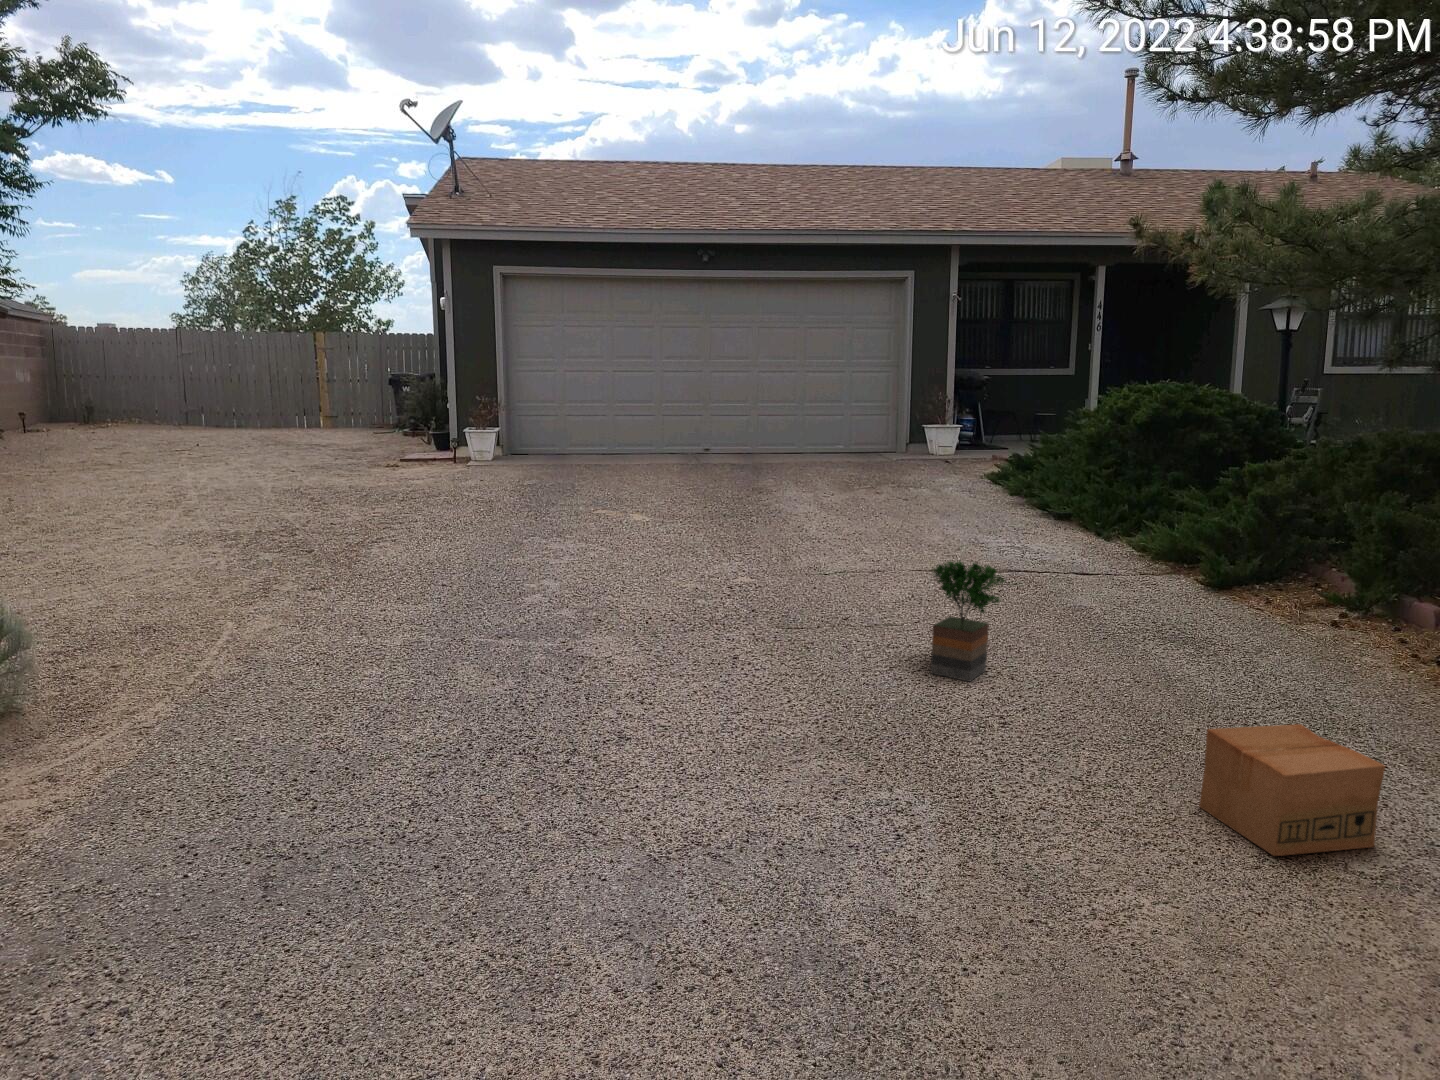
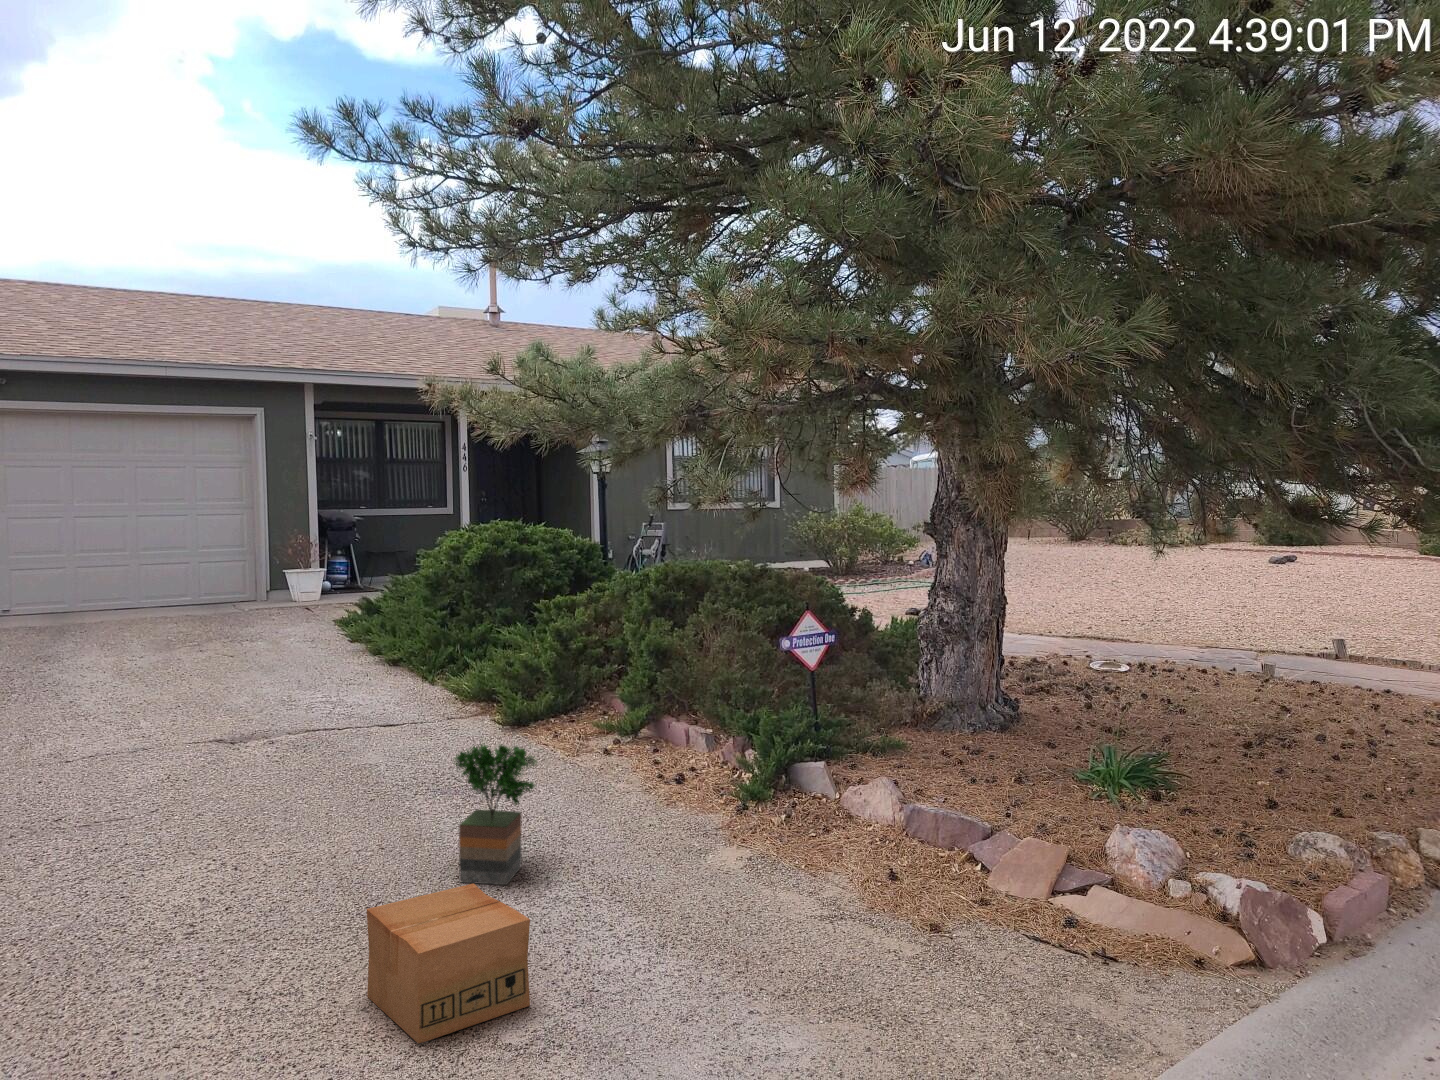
potted tree: present [931,560,1005,681] -> present [454,745,537,885]

